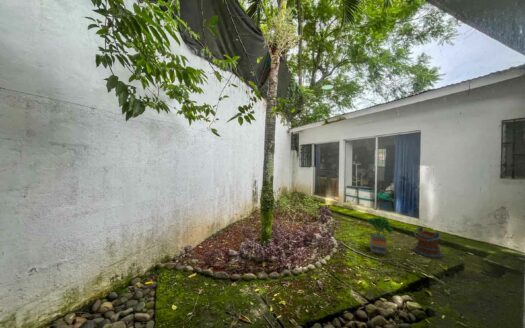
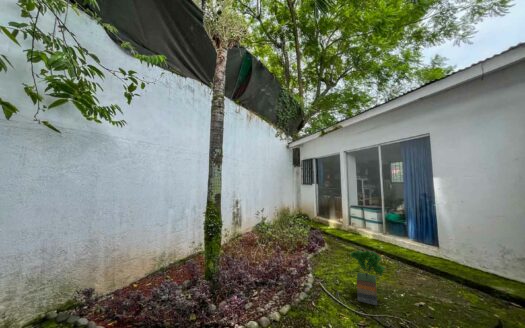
bucket: present [414,227,443,258] -> none [421,264,468,316]

